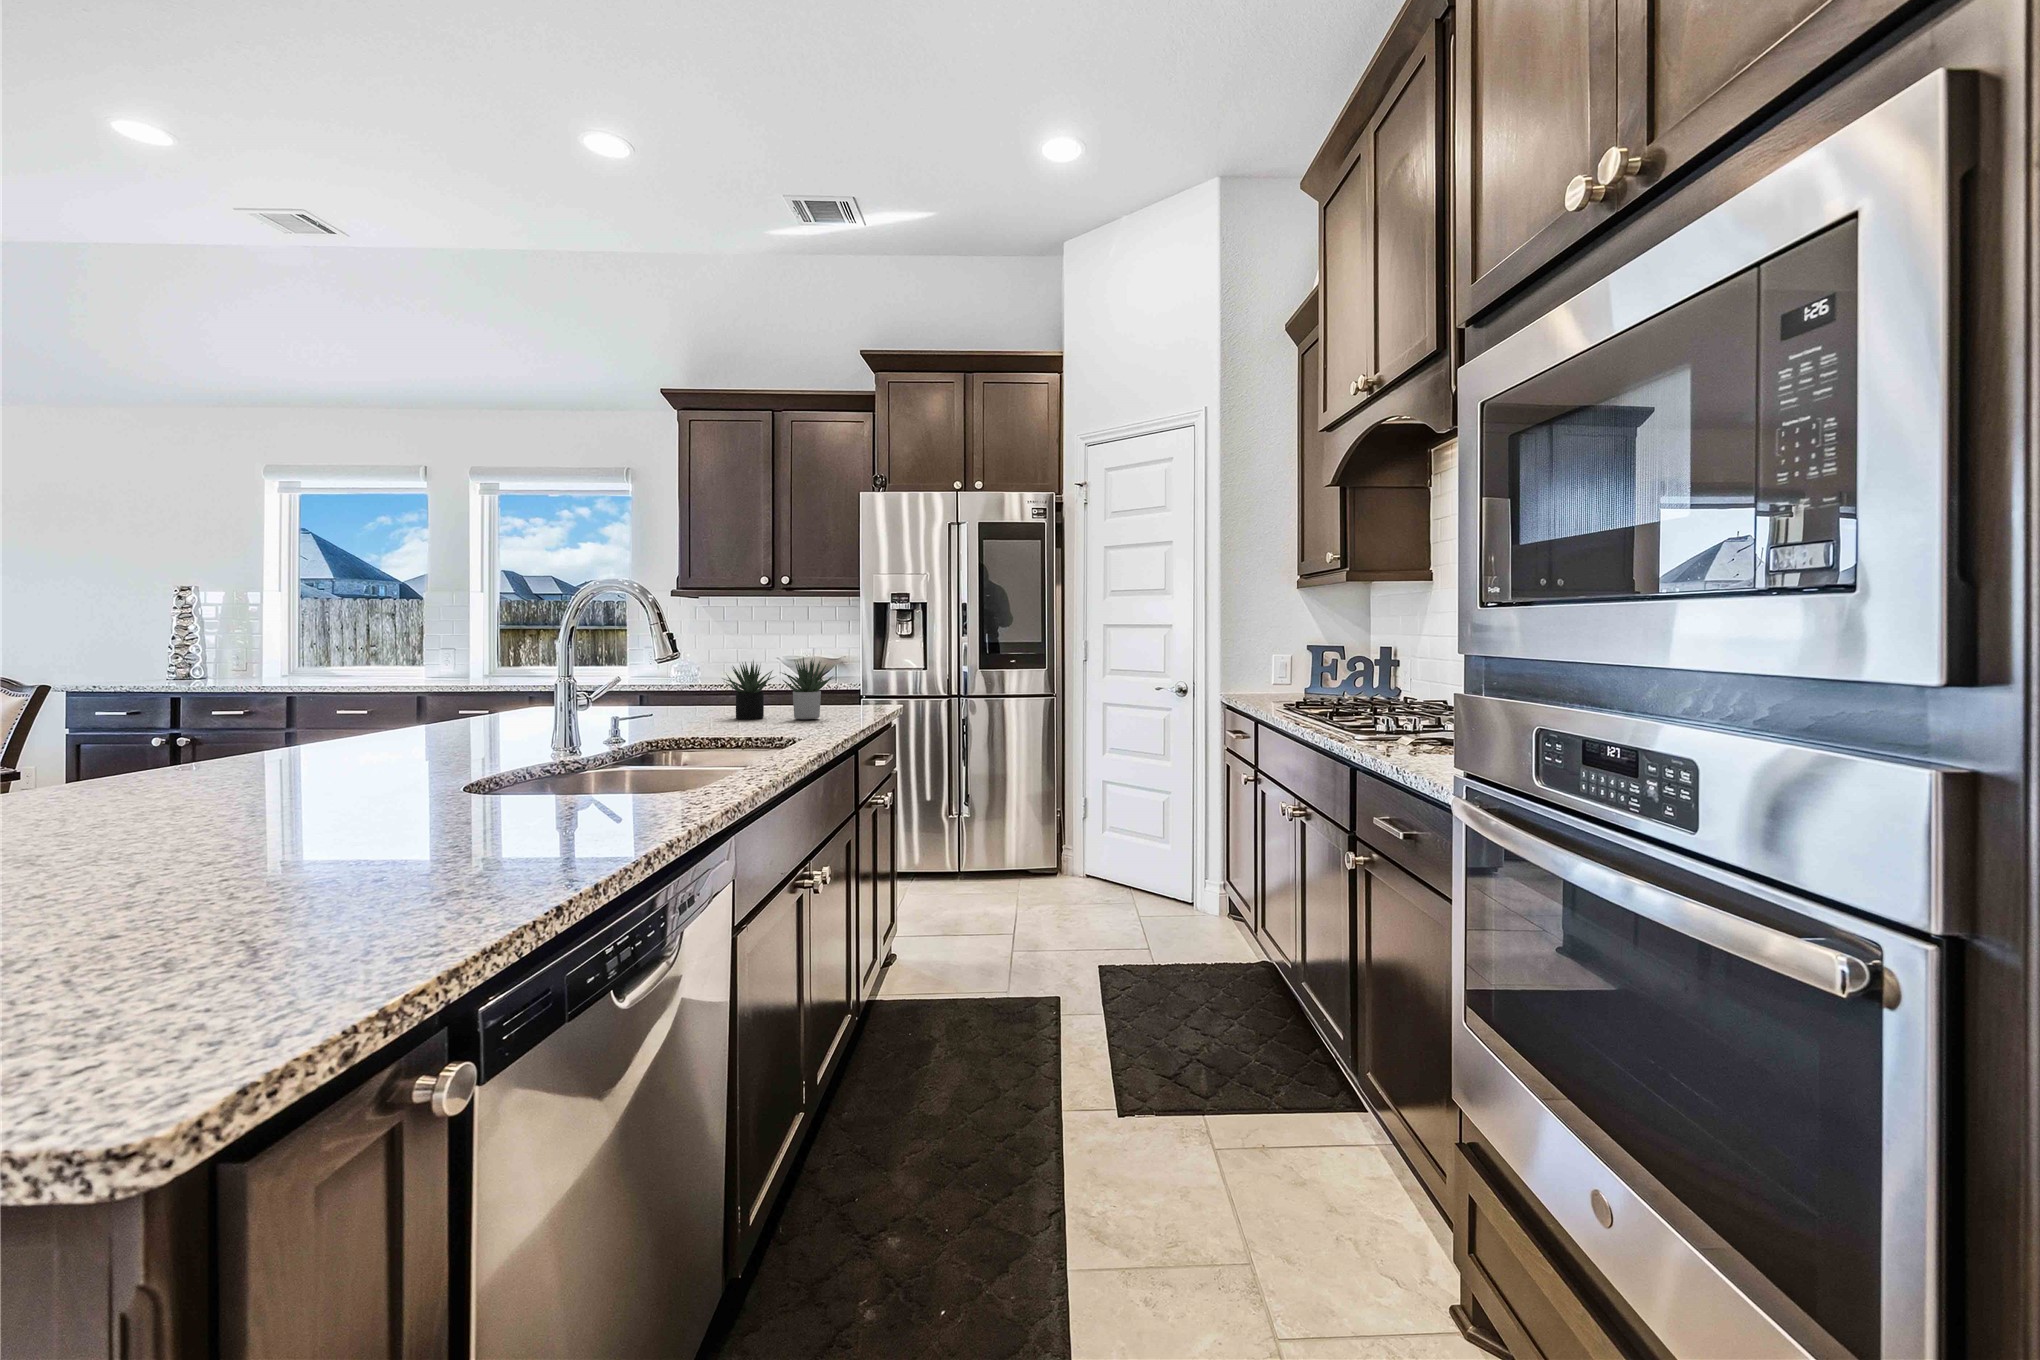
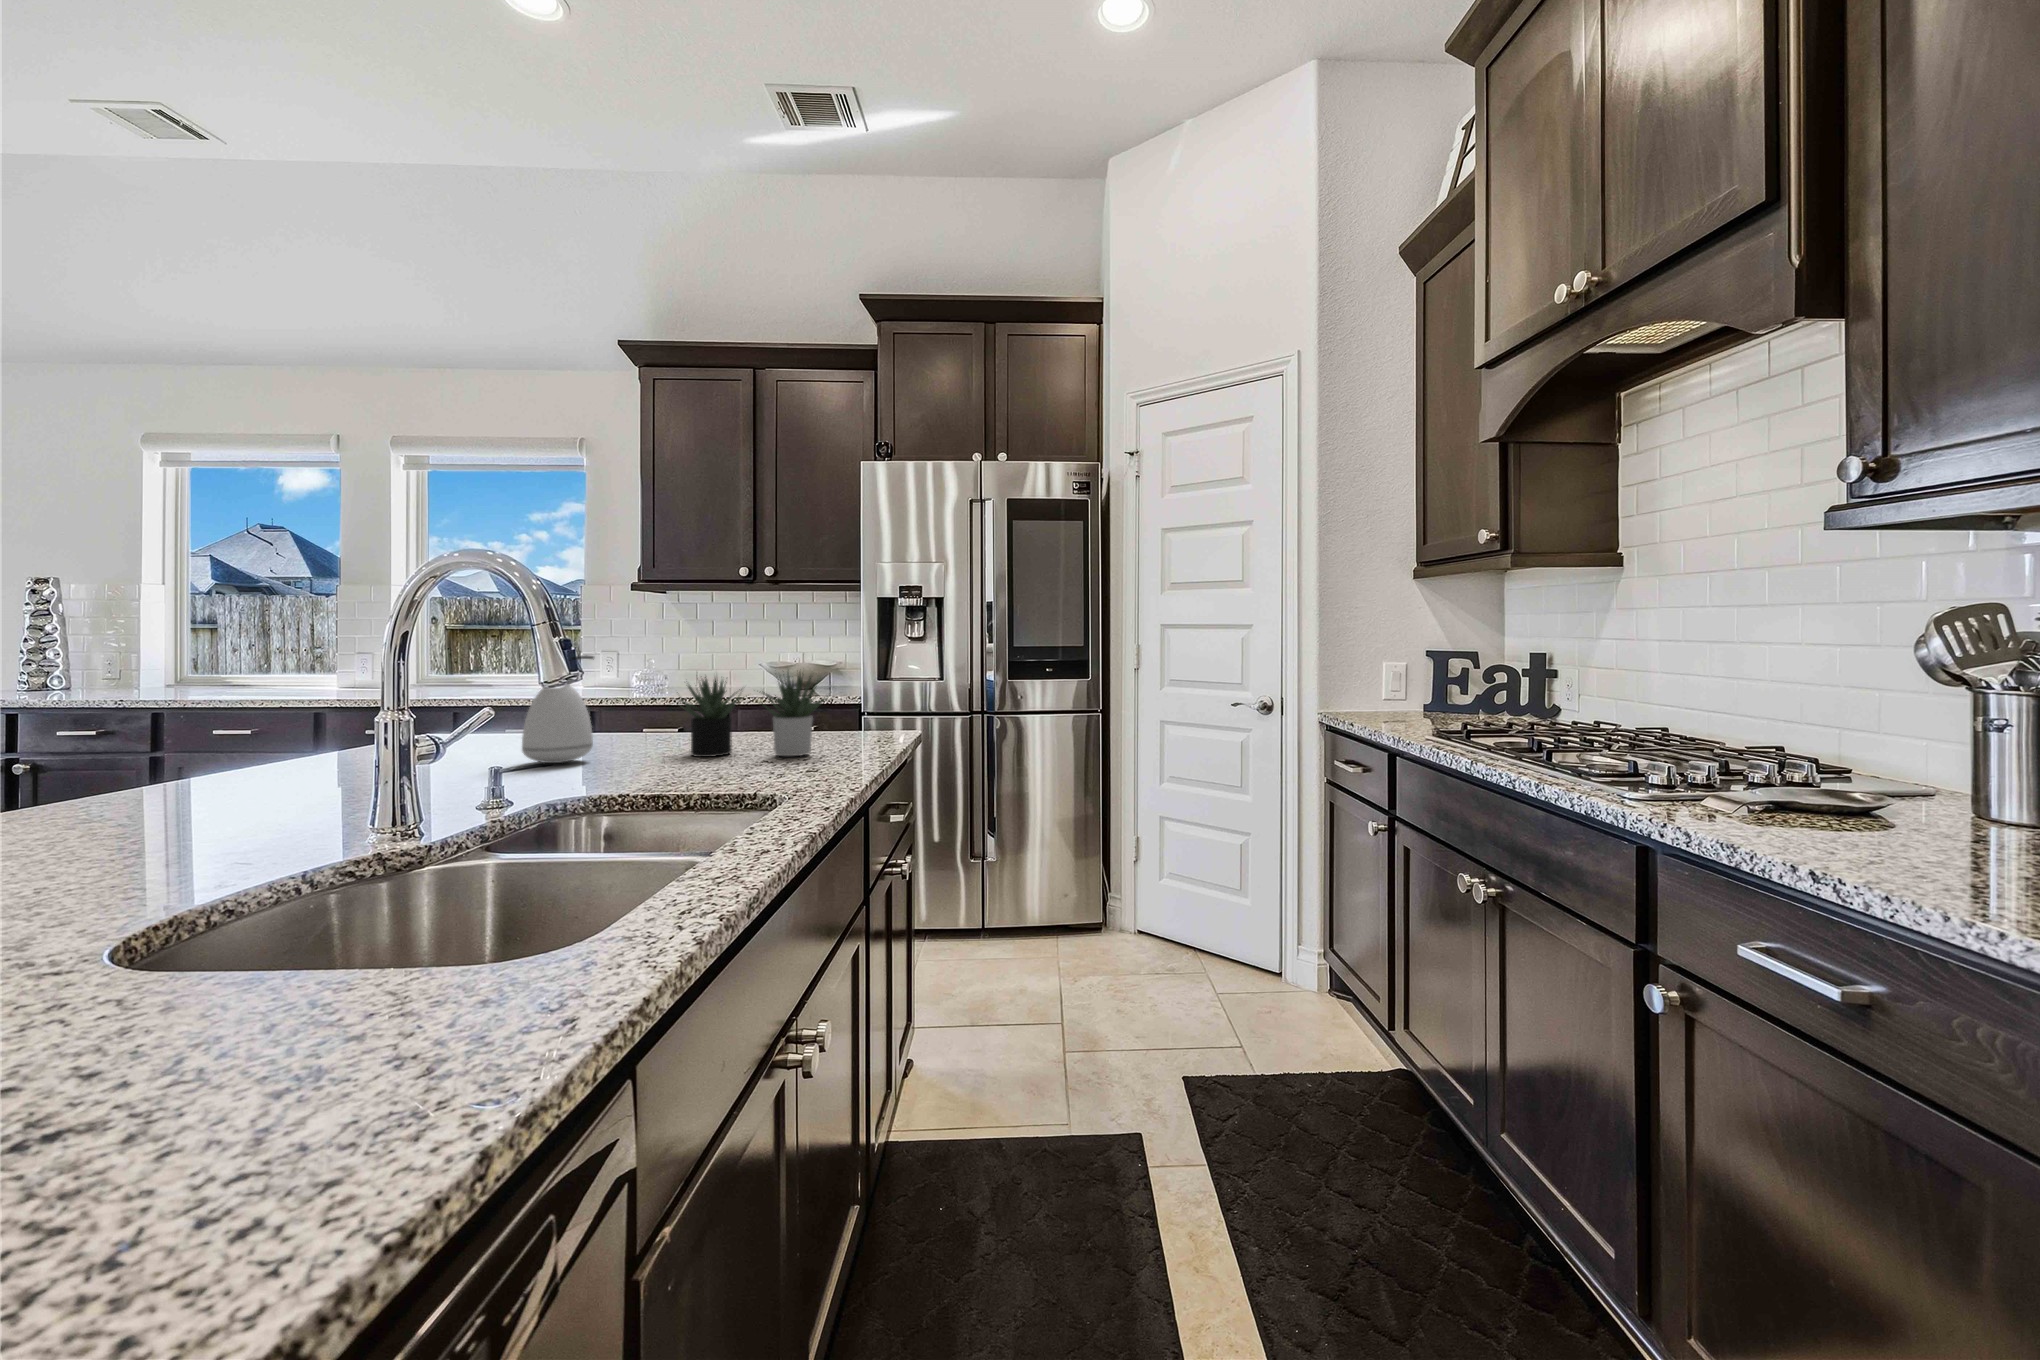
soap dispenser: none [624,645,671,721] -> present [522,656,594,763]

